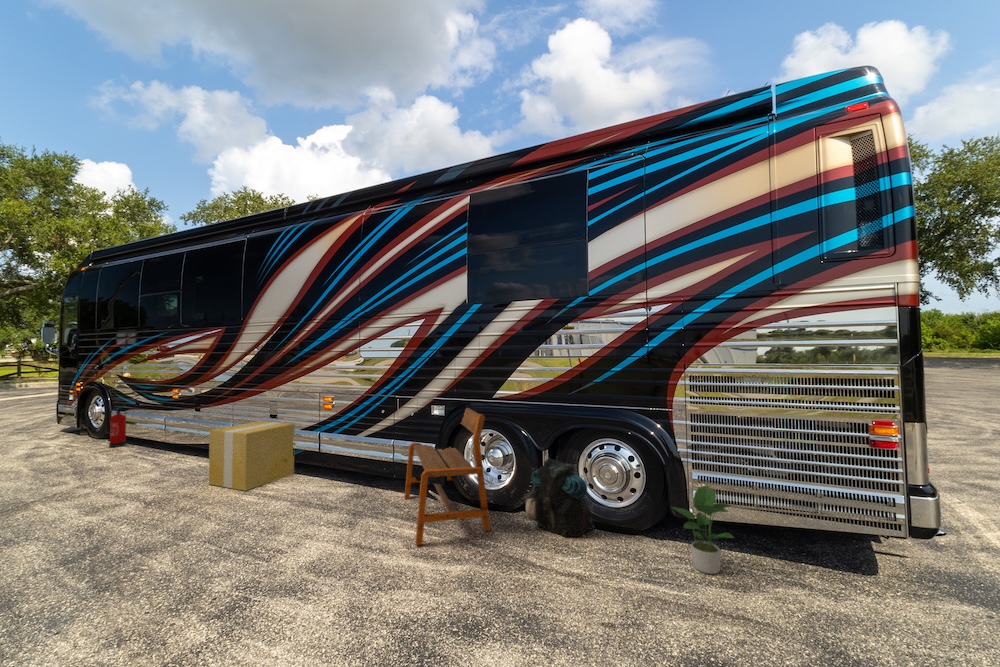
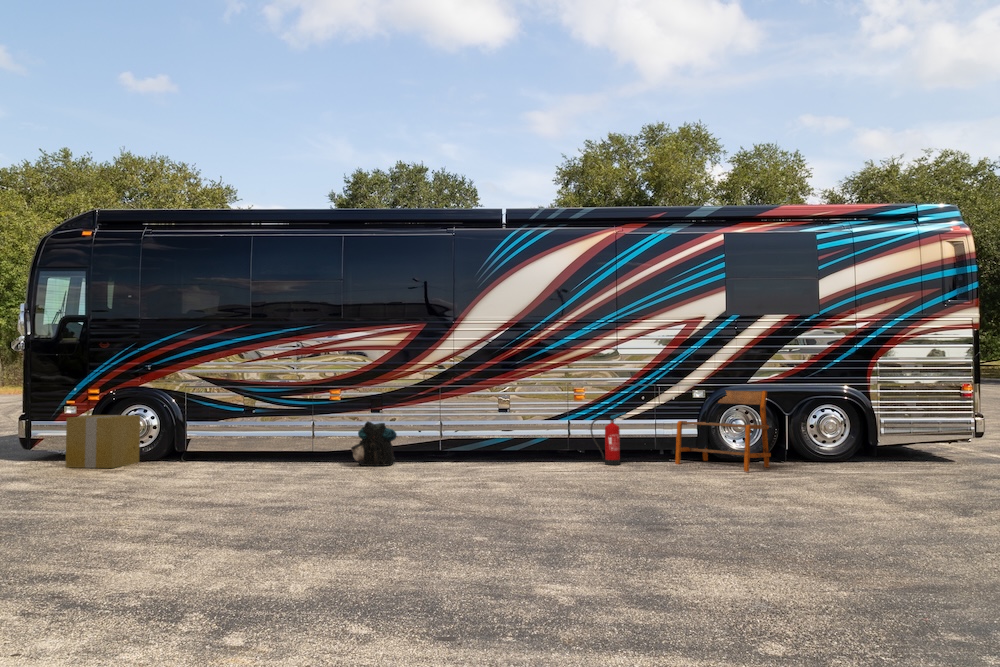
fire extinguisher: present [109,406,126,447] -> present [590,412,626,465]
cardboard box: present [209,421,294,491] -> present [66,415,140,468]
backpack: present [523,458,594,537] -> present [351,421,397,466]
potted plant: present [672,485,733,574] -> none [877,425,910,467]

